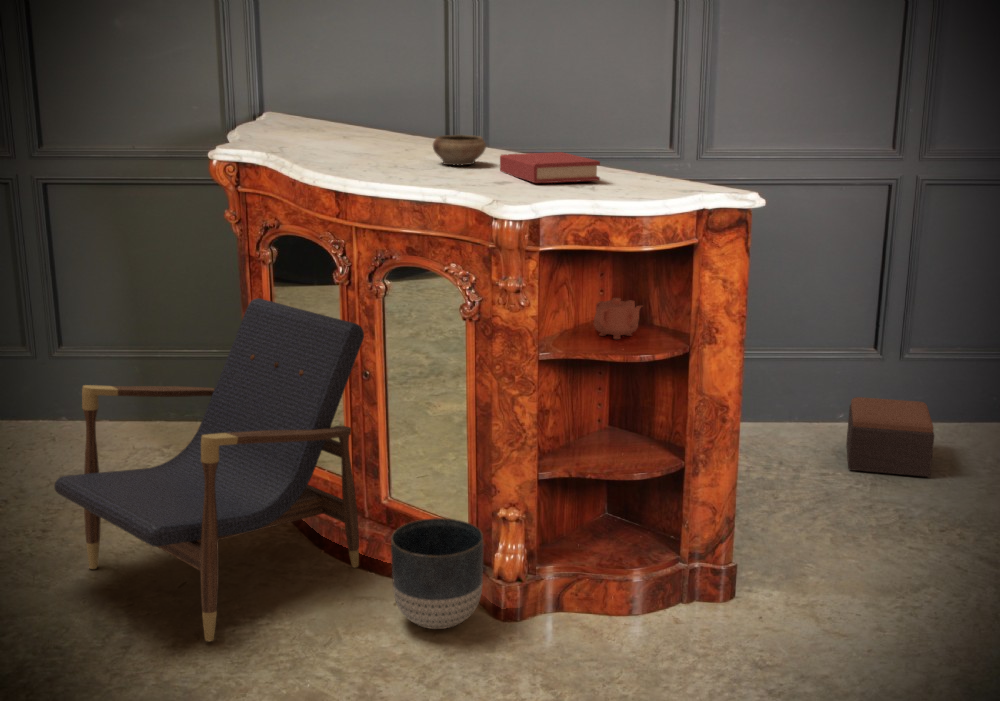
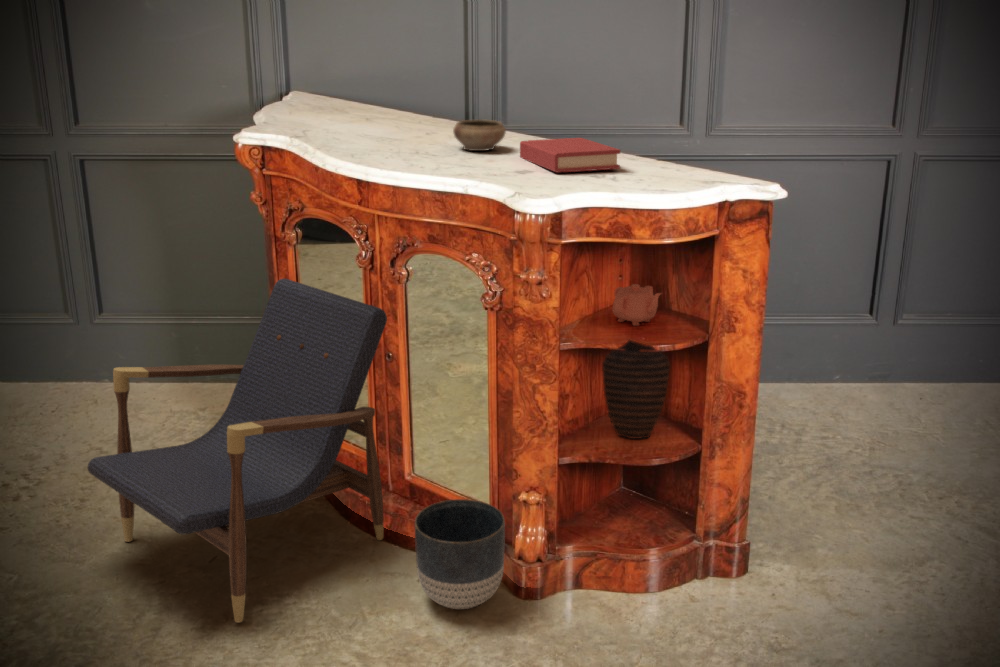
decorative vase: none [583,342,652,457] -> present [602,340,670,439]
footstool: present [846,397,934,477] -> none [845,364,933,442]

